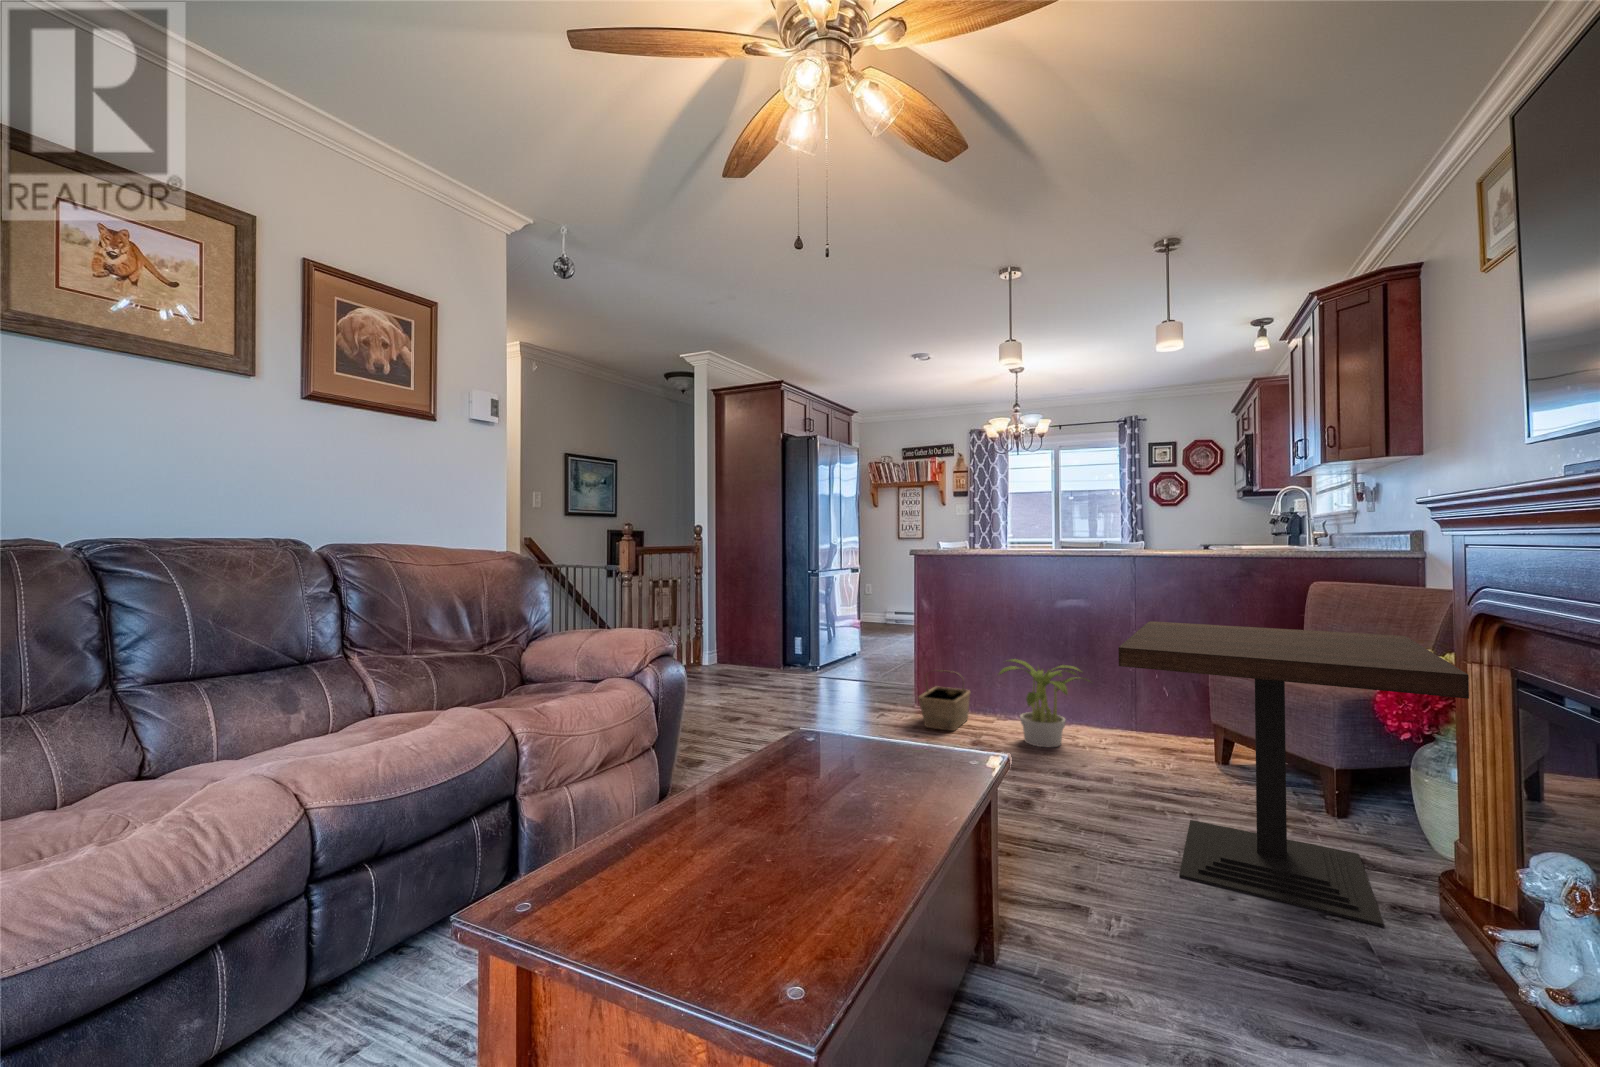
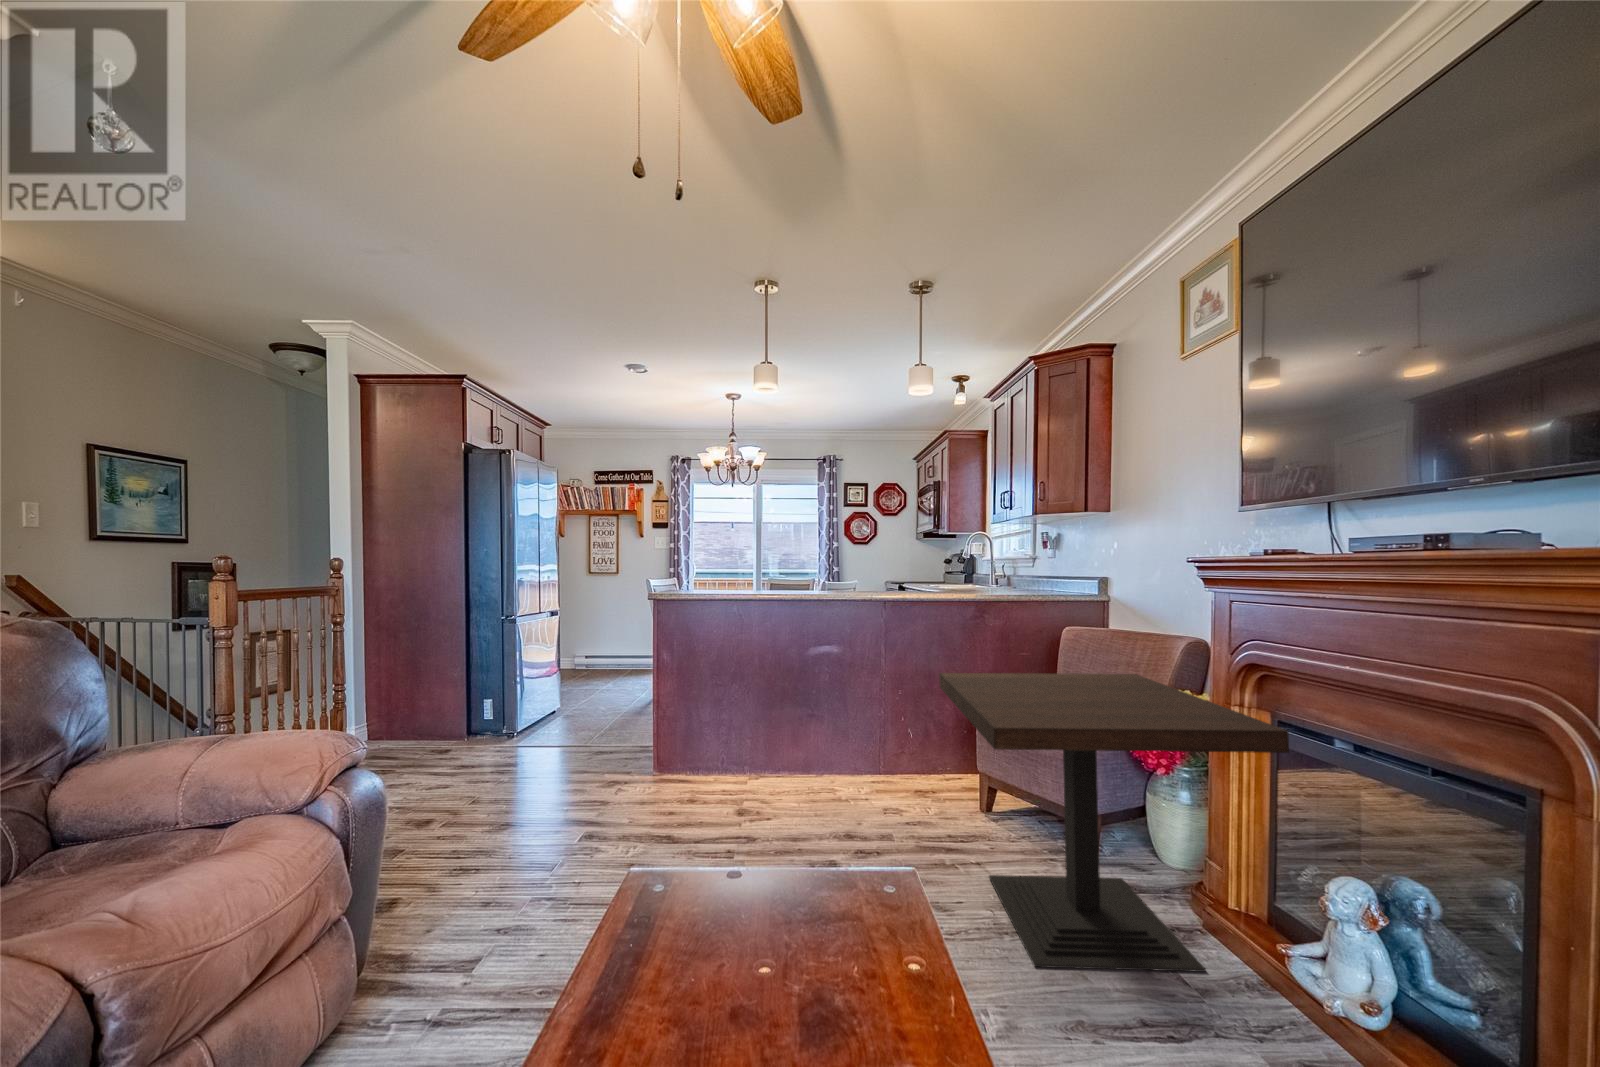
potted plant: present [999,659,1089,747] -> none [762,711,847,805]
basket: present [918,670,970,731] -> none [668,730,720,802]

